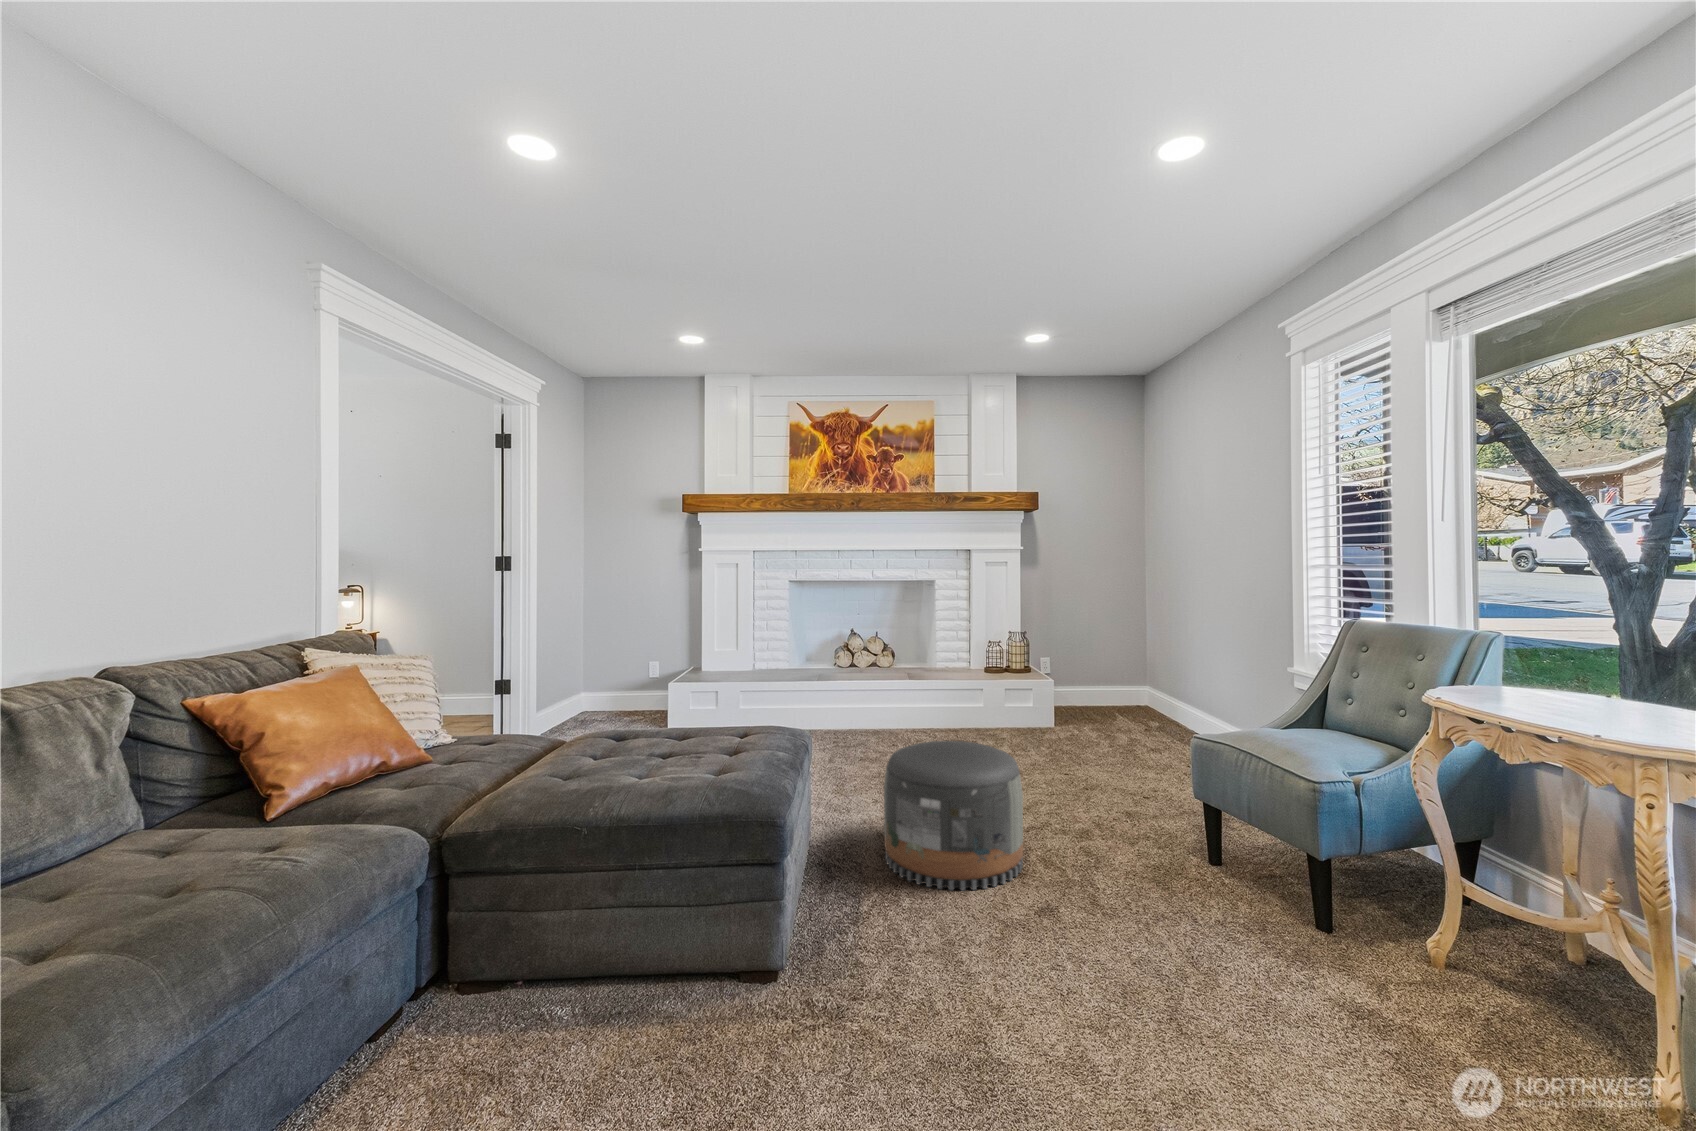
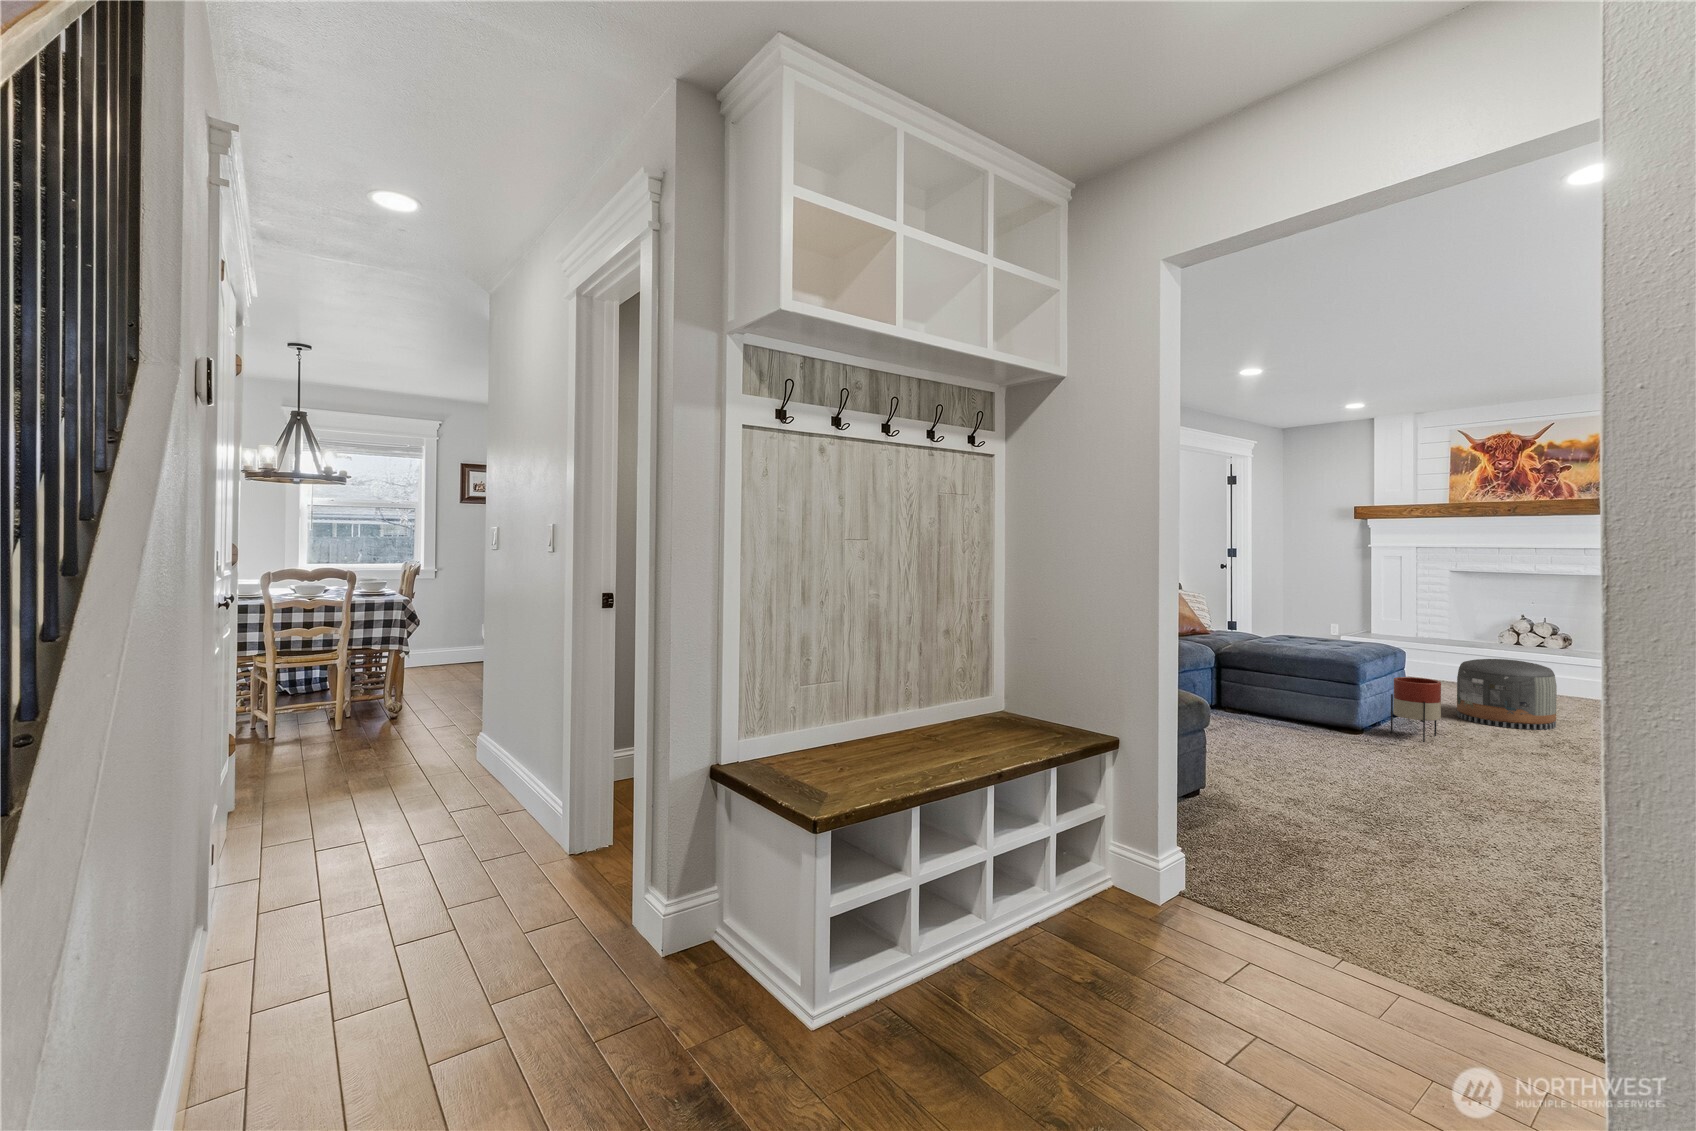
planter: none [839,864,949,1078] -> present [1391,677,1441,742]

